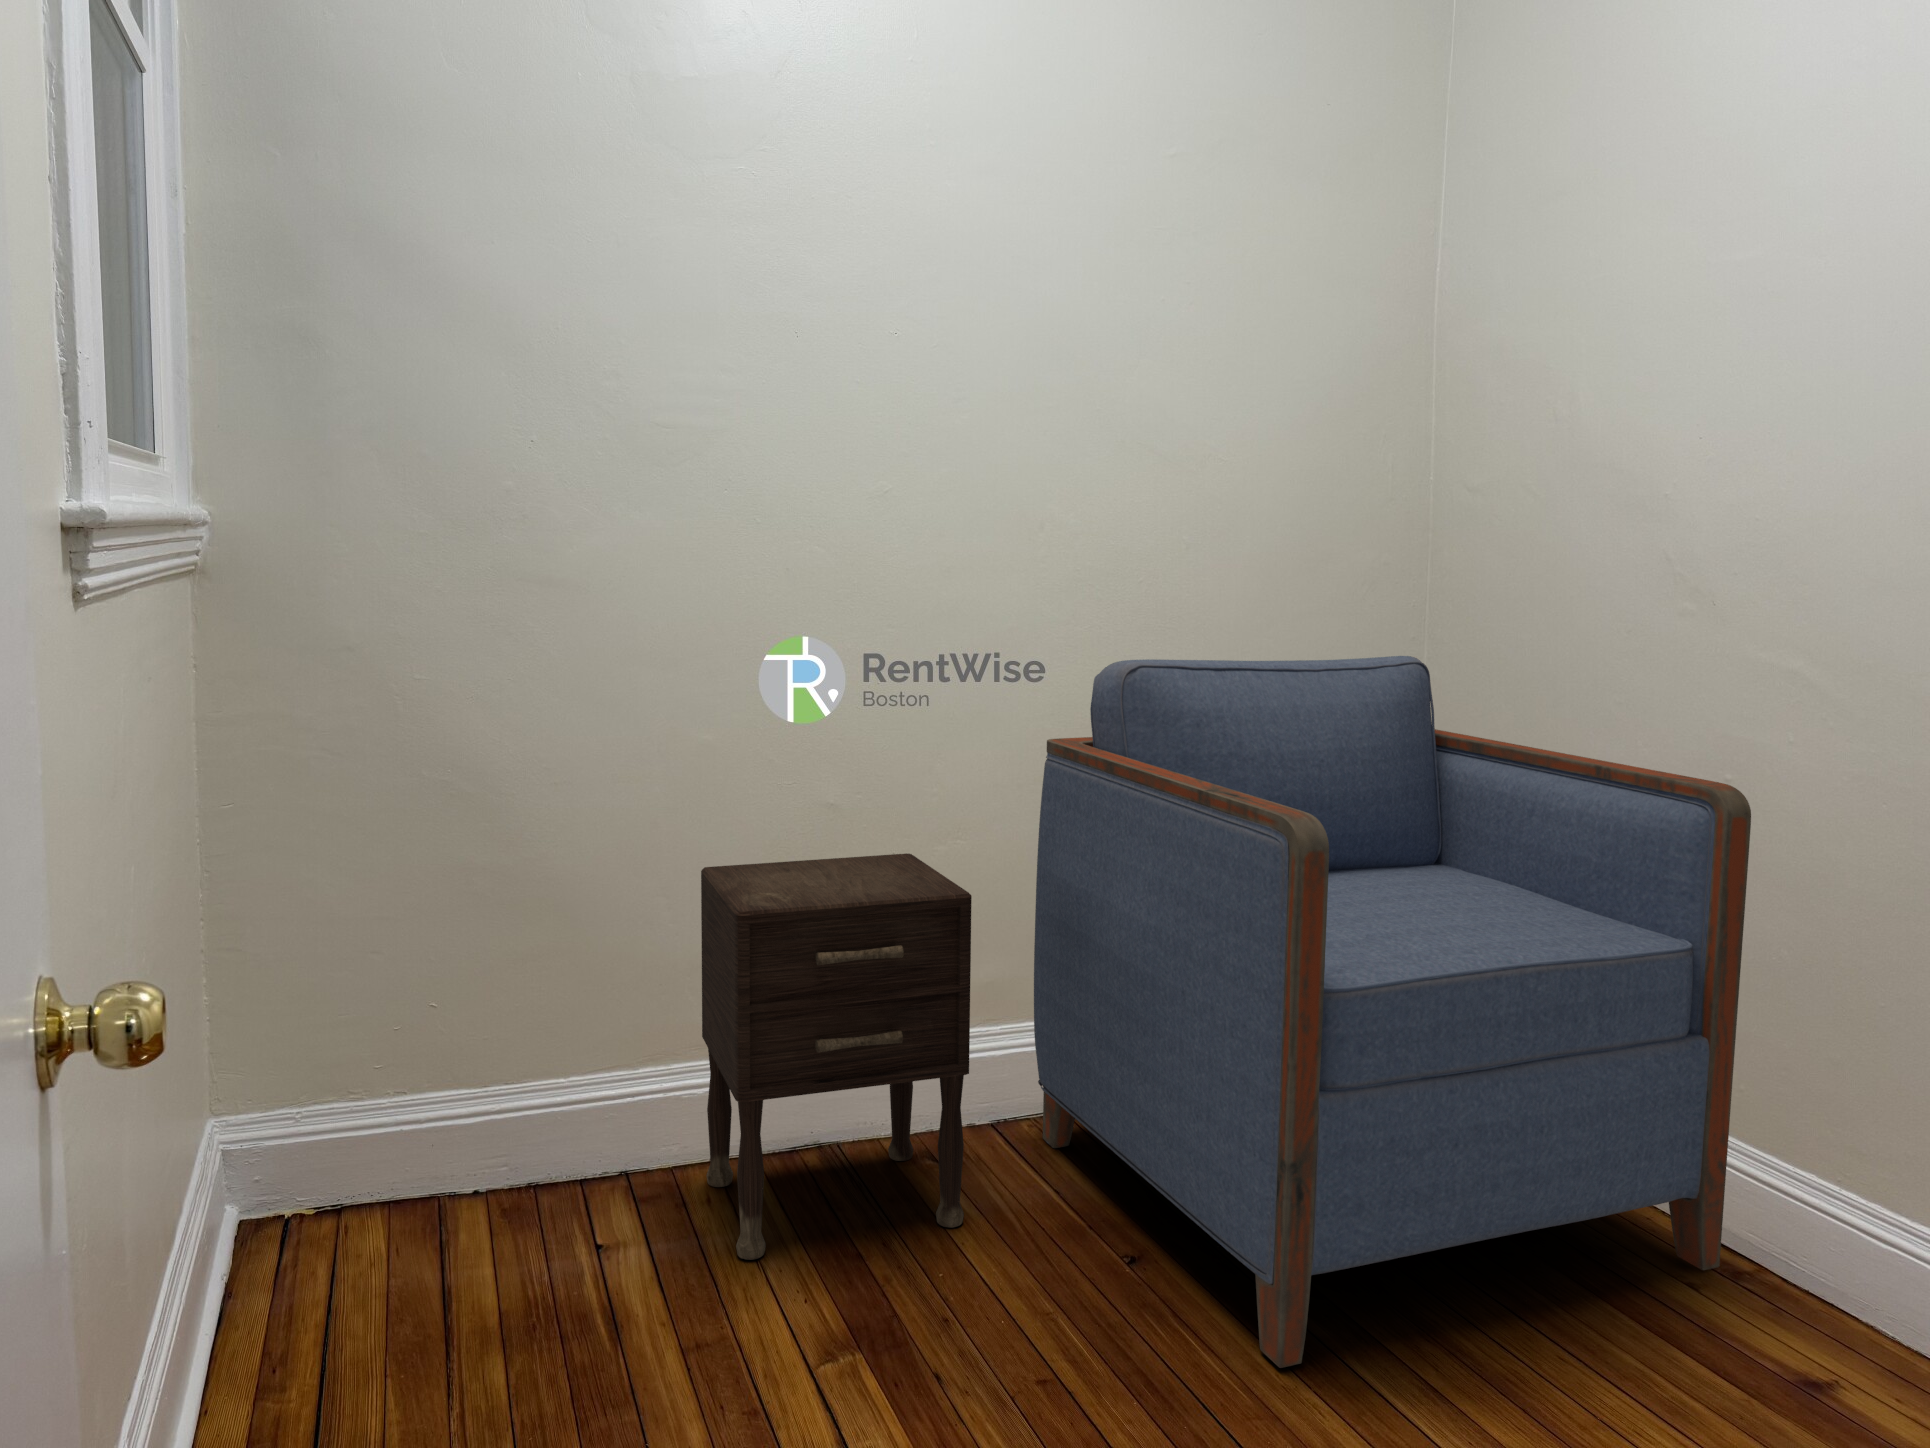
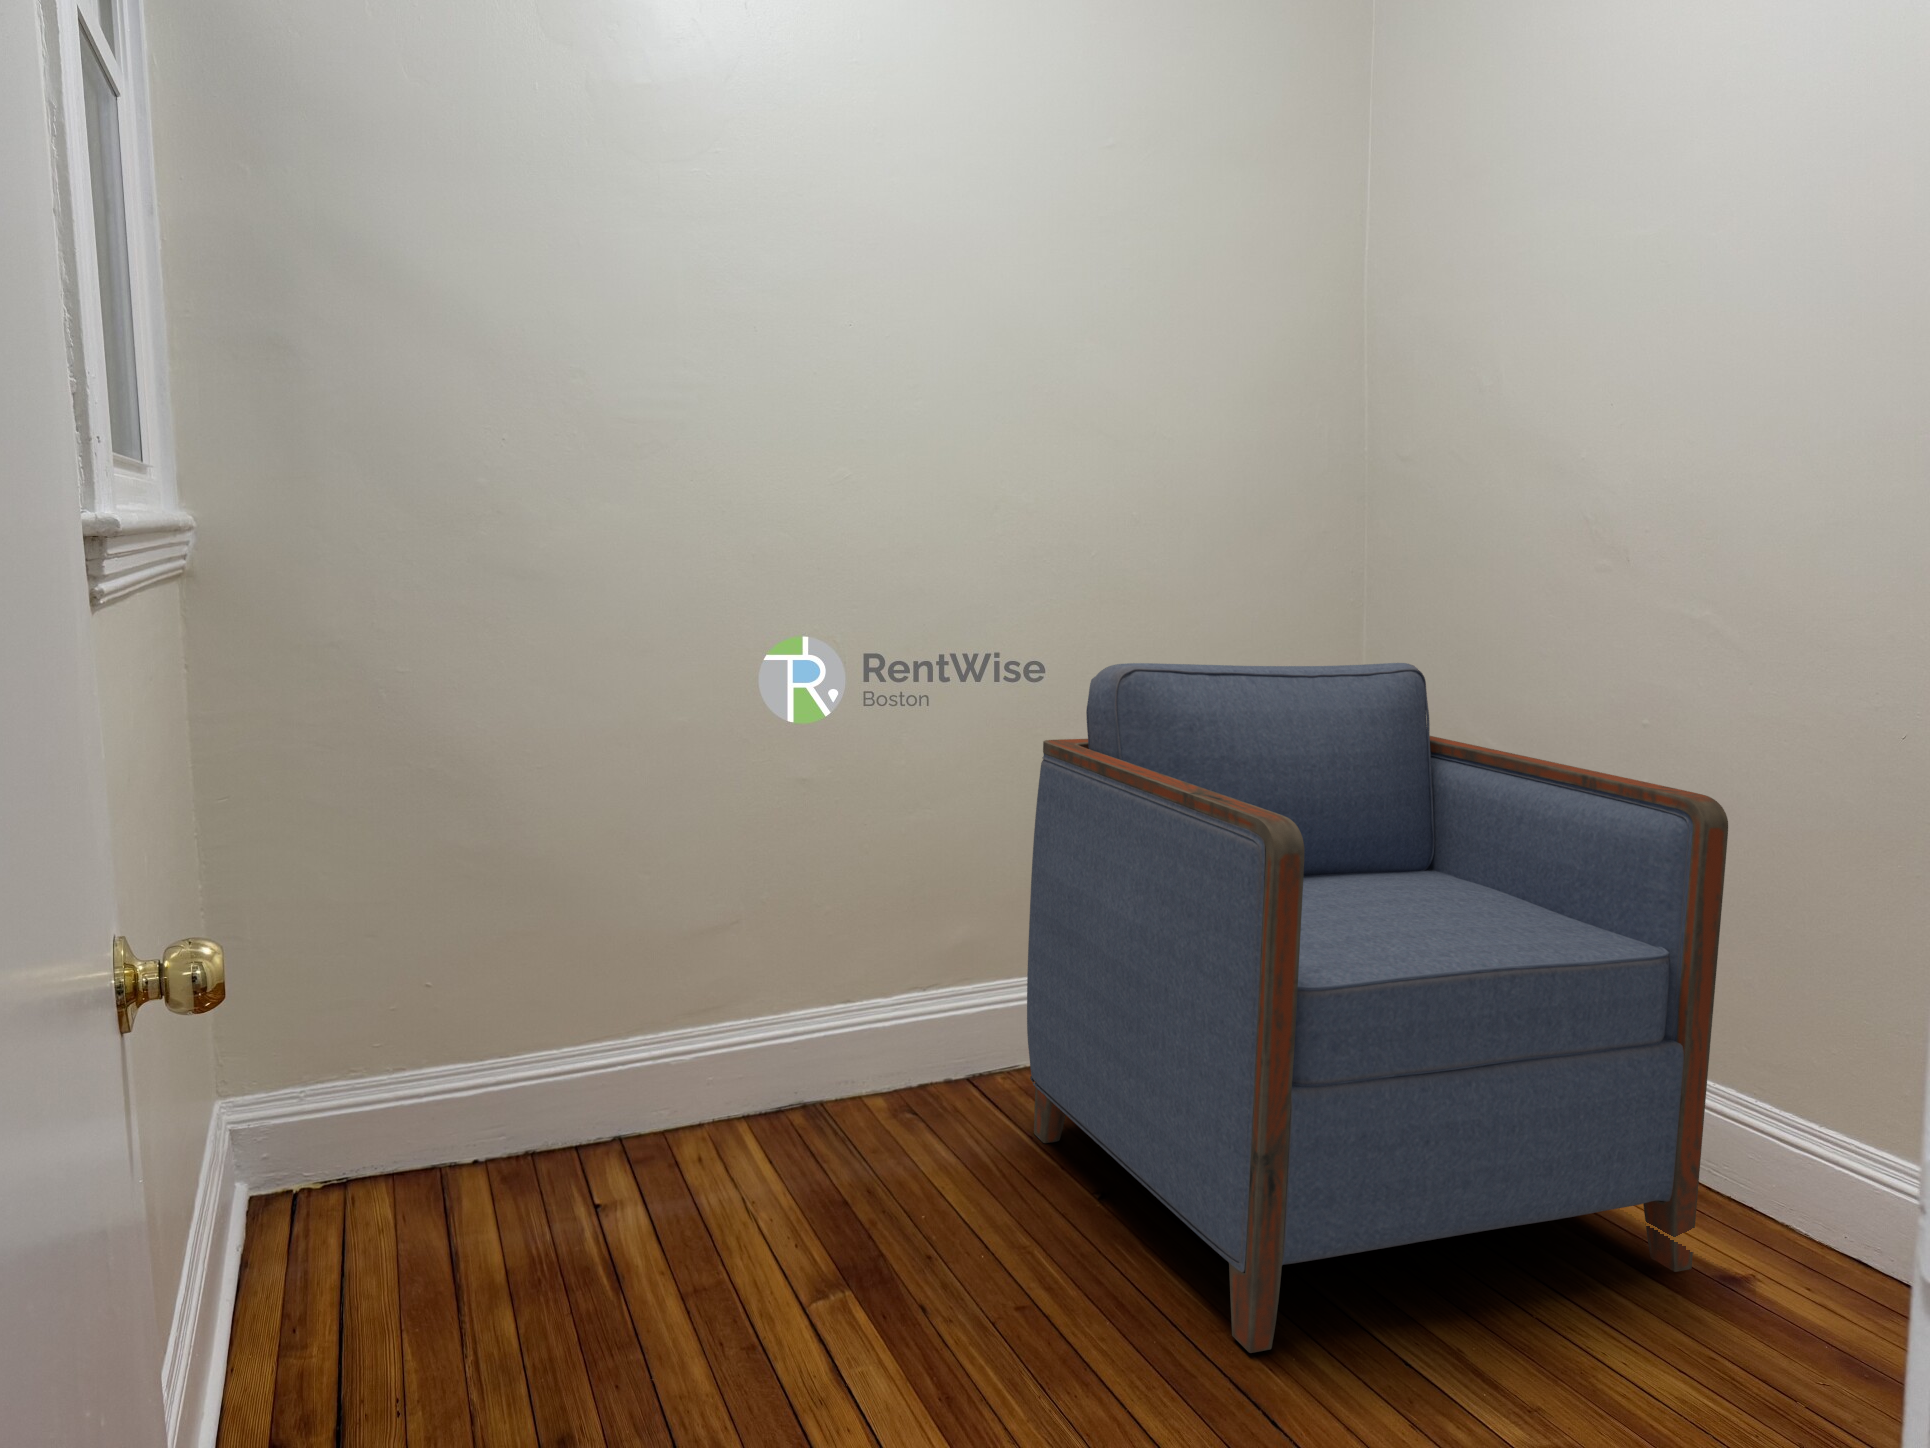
nightstand: present [701,853,972,1260] -> none [701,850,963,1242]

